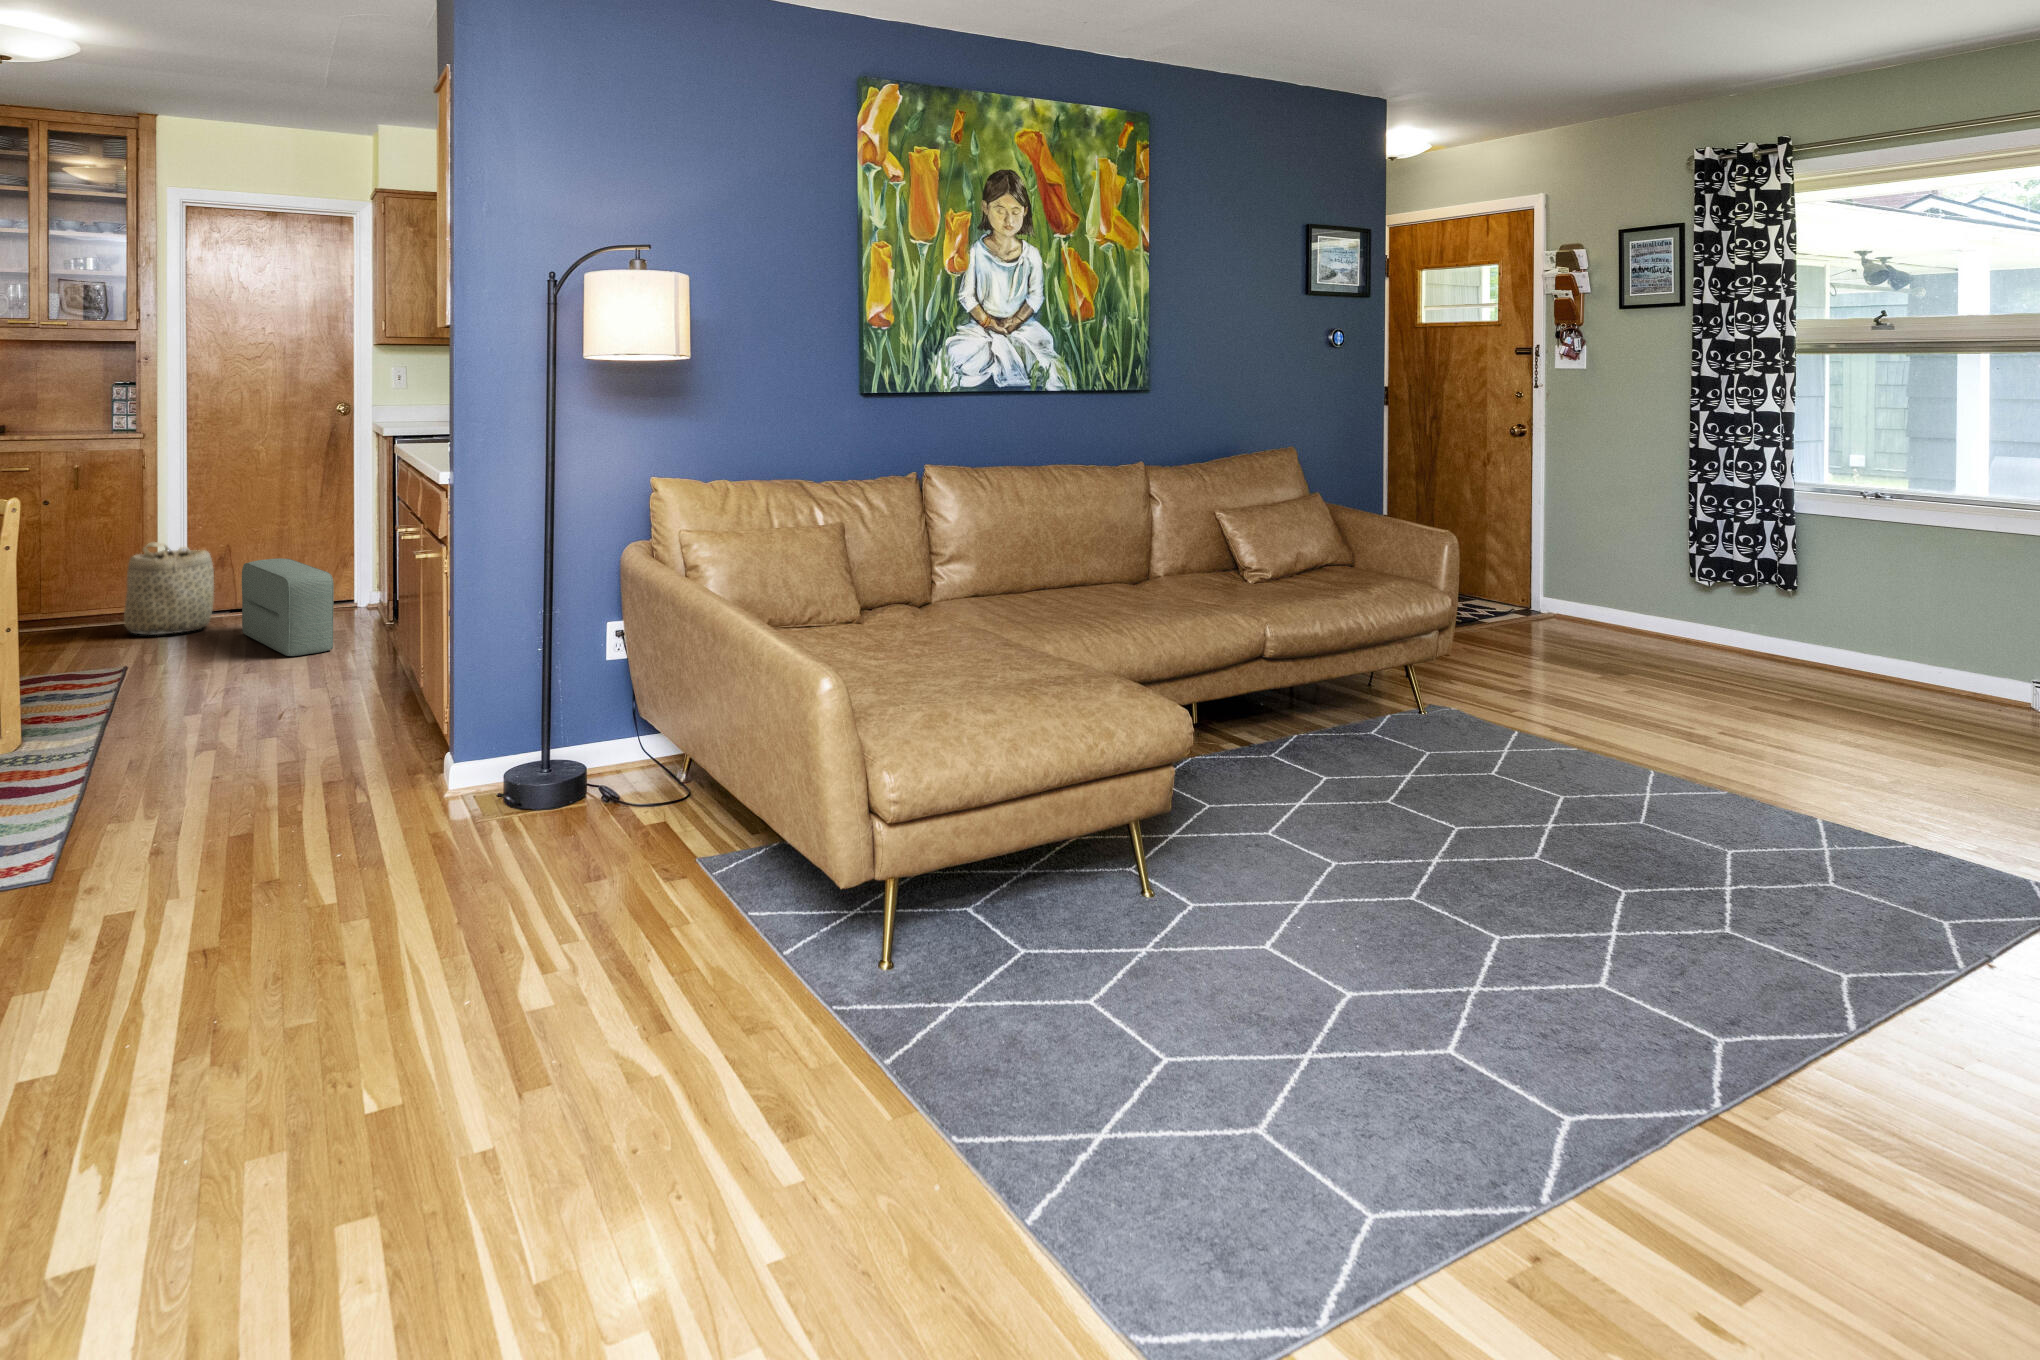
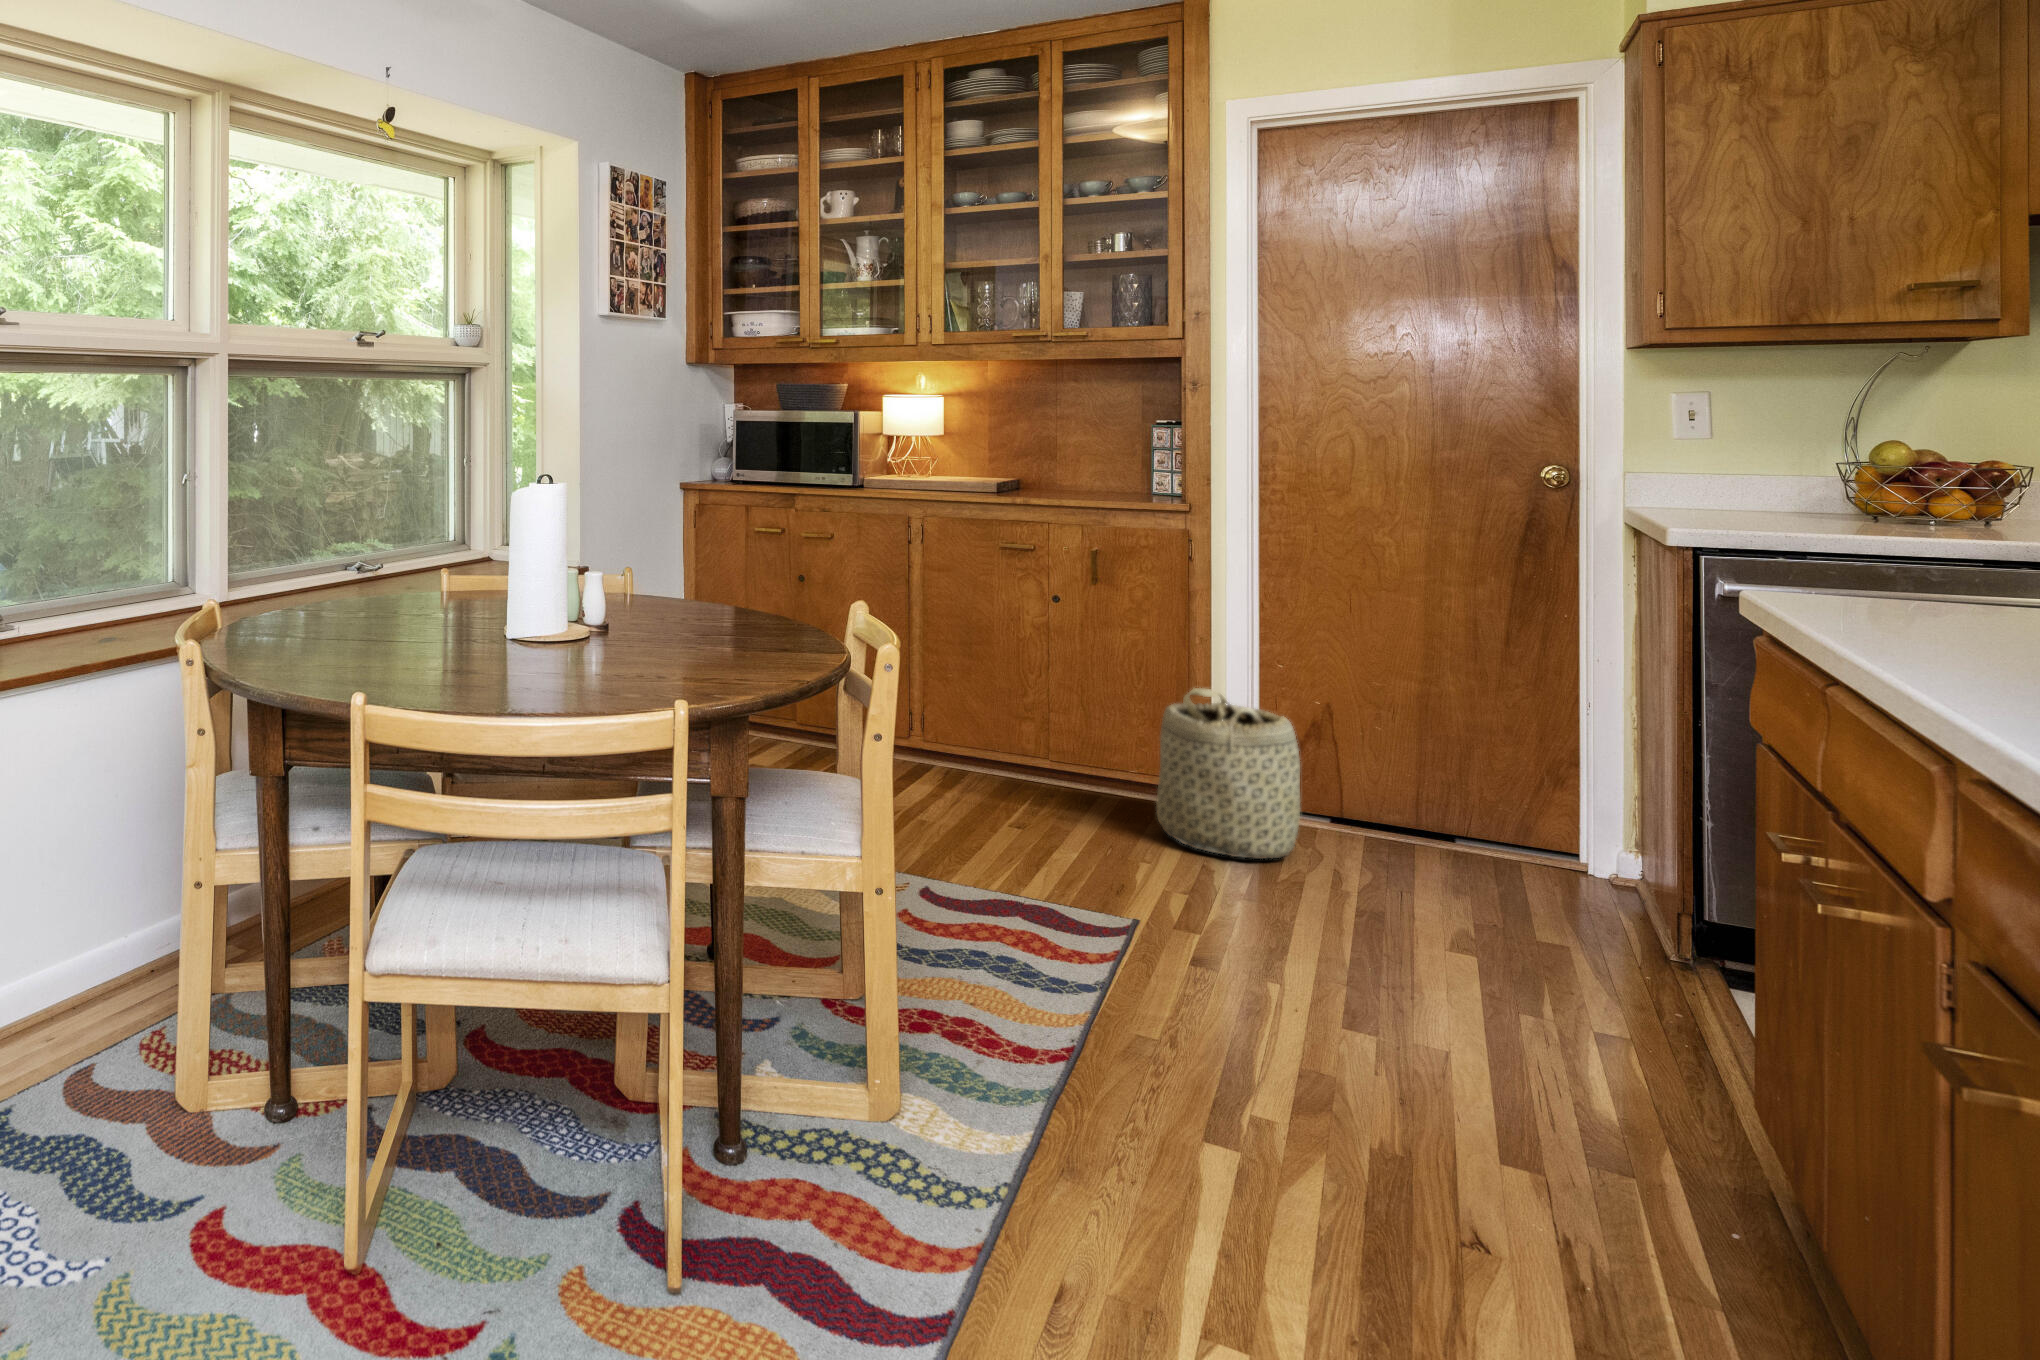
pouf: present [242,558,334,656] -> none [1347,764,1545,1021]

